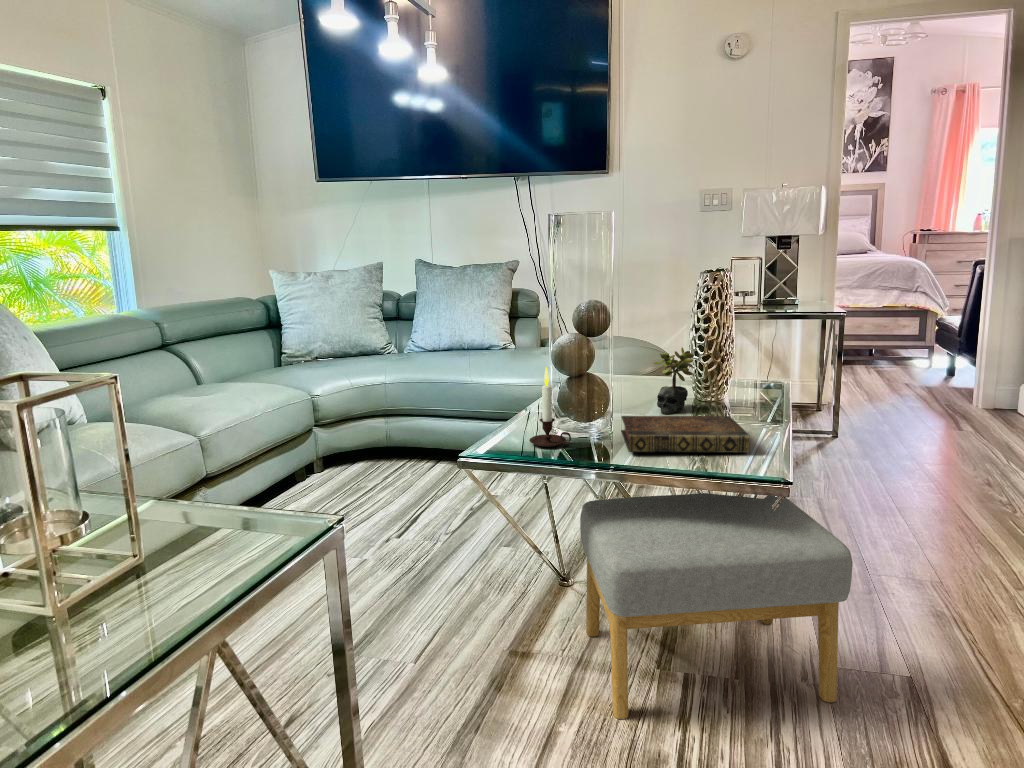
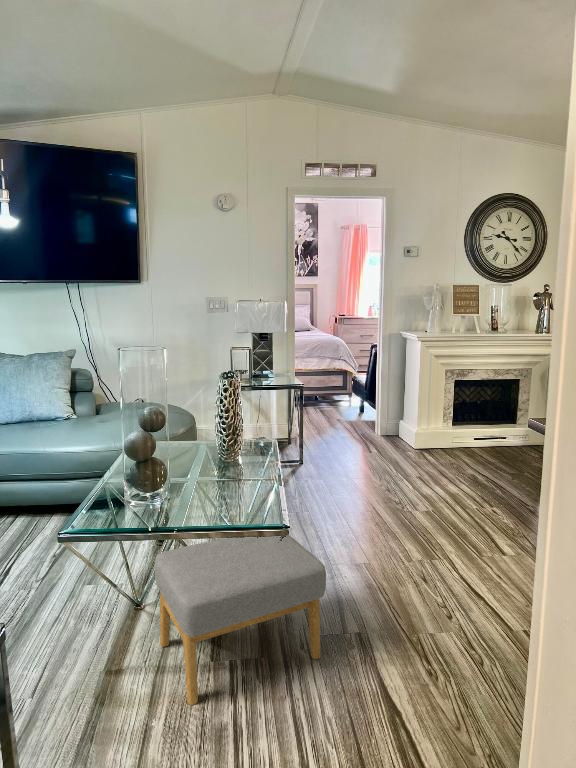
succulent plant: present [654,348,694,414] -> none [194,431,221,477]
candle: present [529,367,571,447] -> none [112,459,144,516]
book: present [621,416,750,453] -> none [177,479,262,515]

